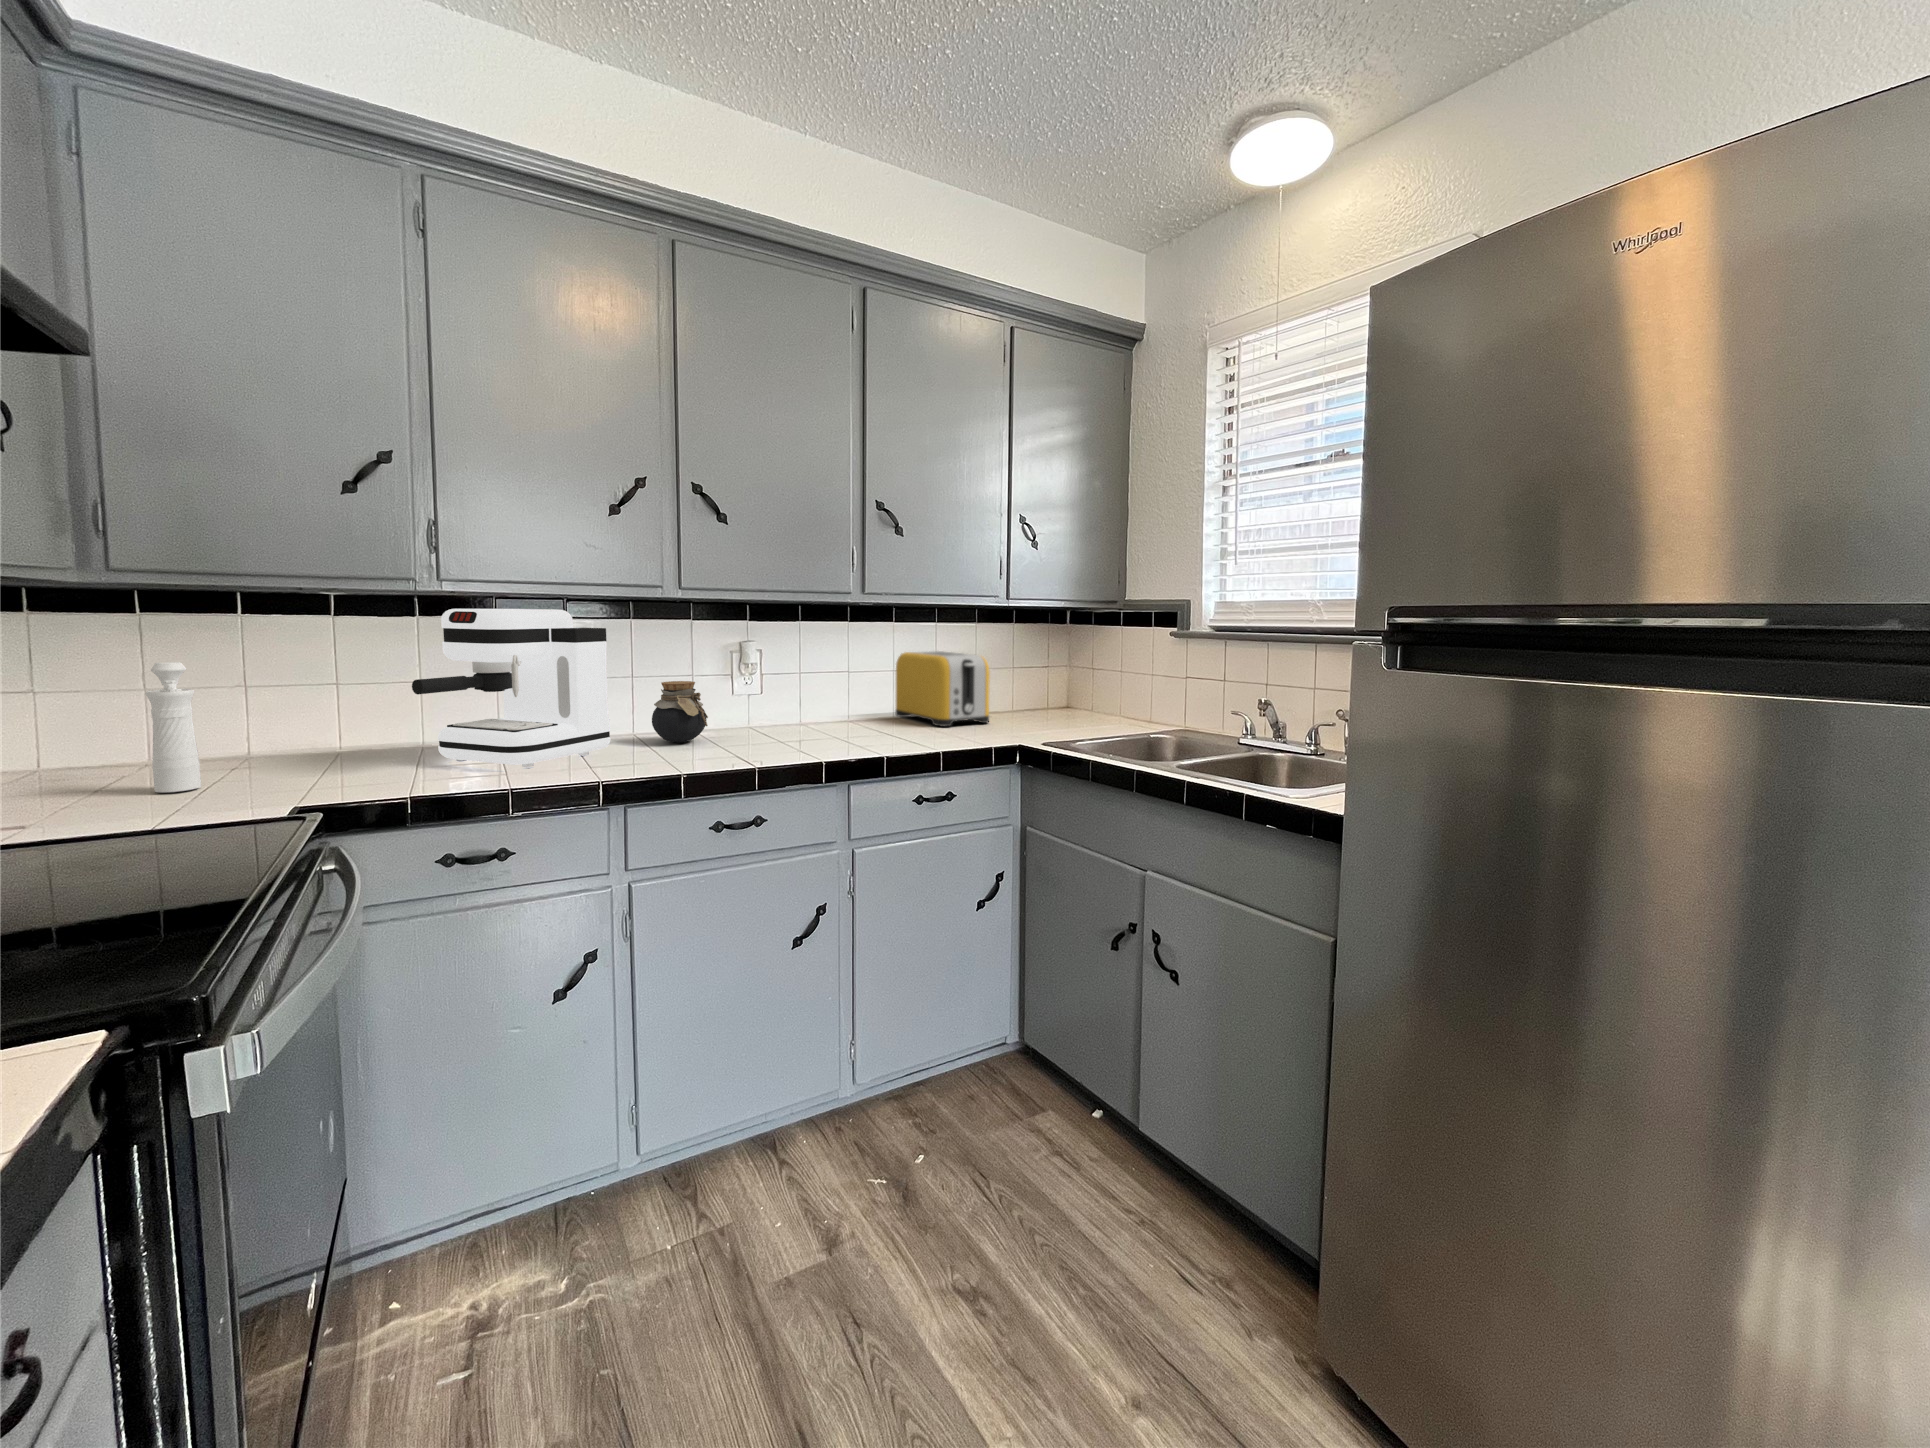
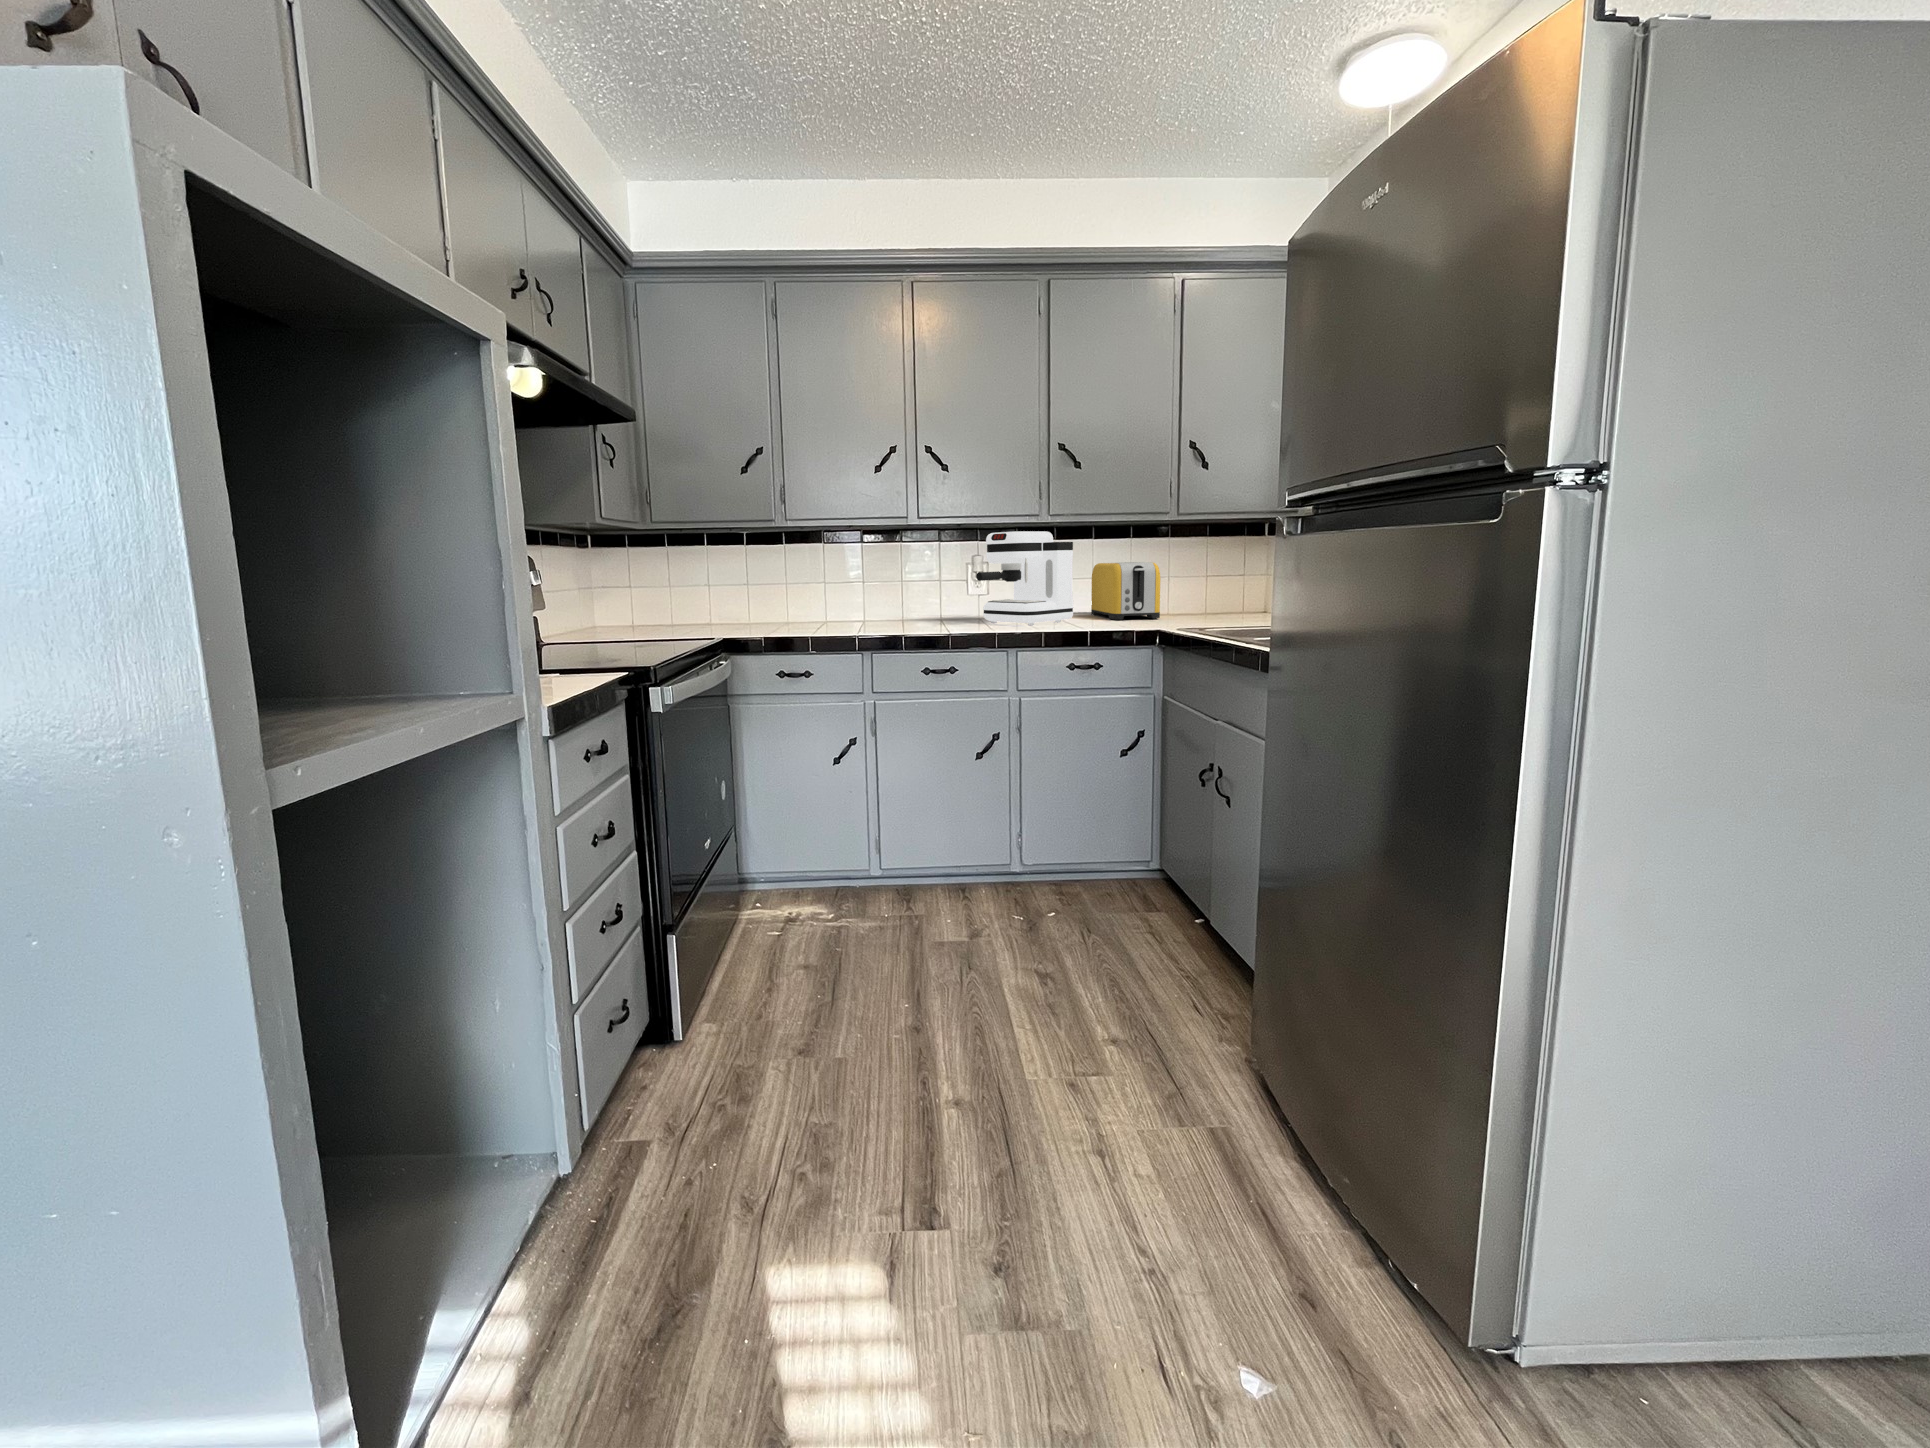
coffee maker: present [412,609,610,767] -> present [976,531,1073,625]
pepper mill: present [146,662,201,793] -> none [669,569,690,632]
jar: present [652,681,708,743] -> none [905,582,938,623]

